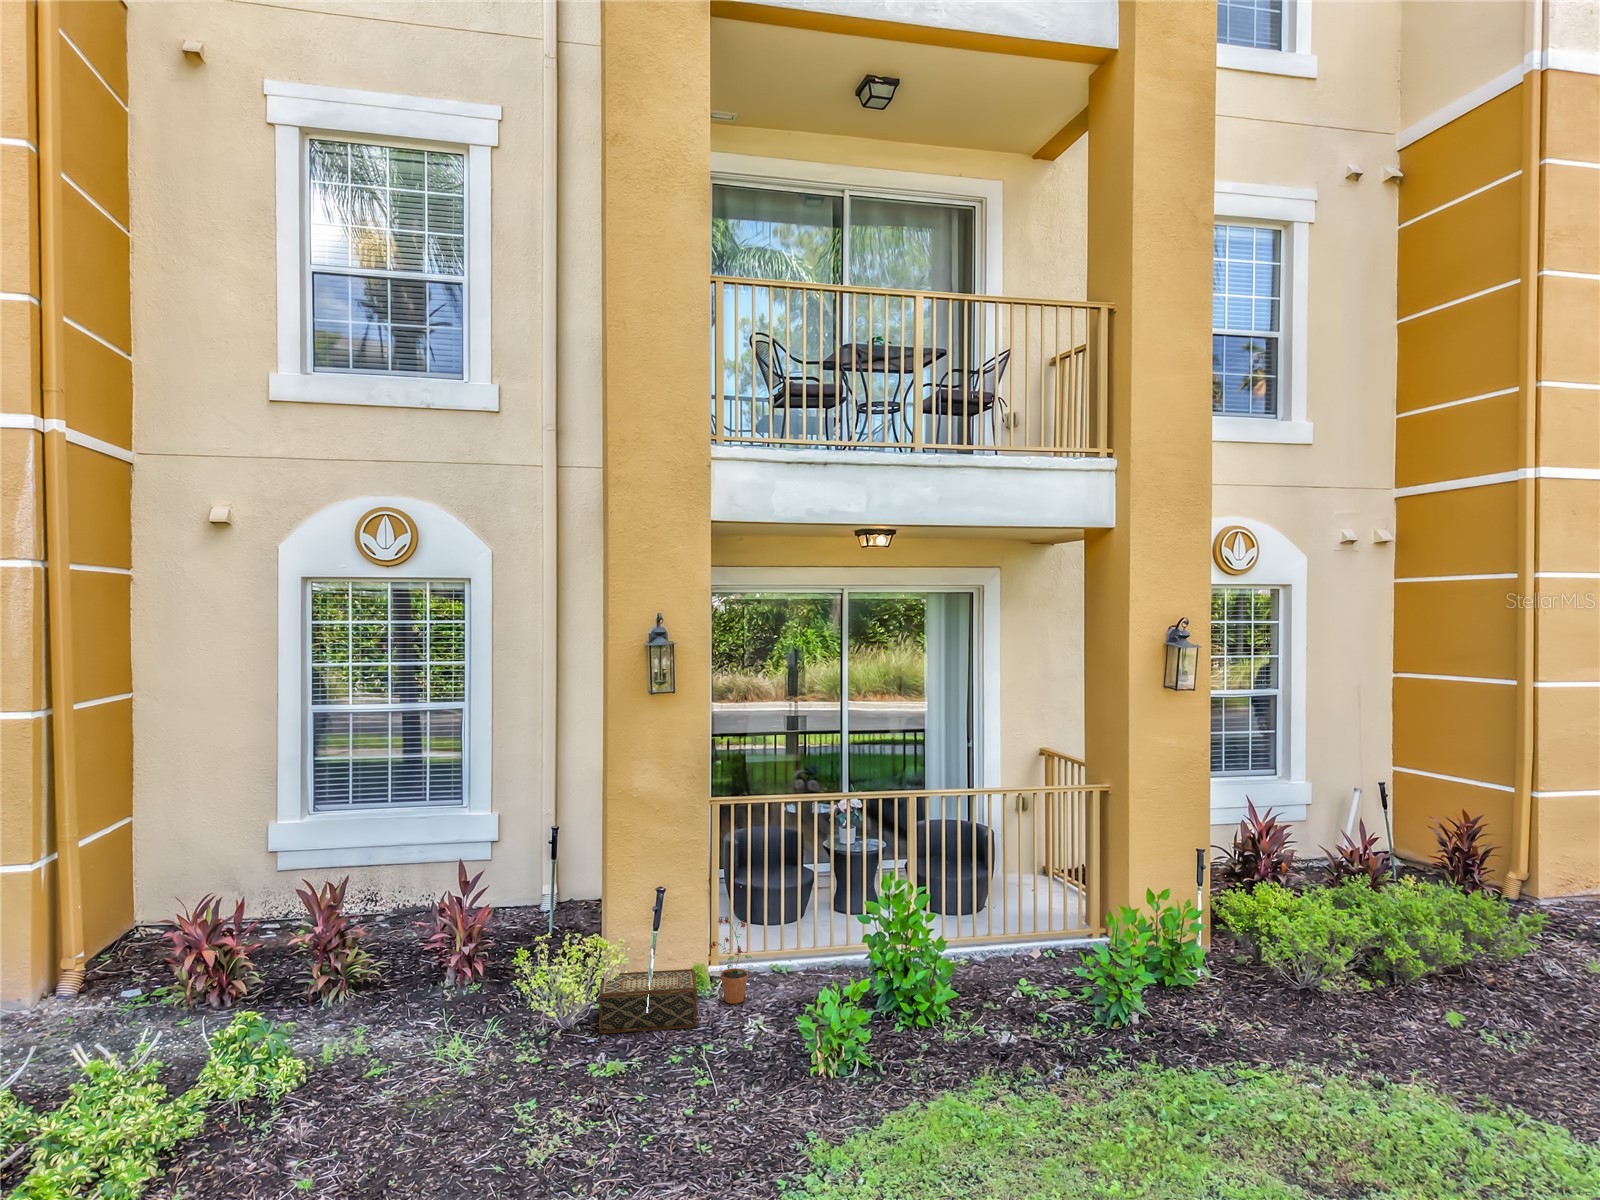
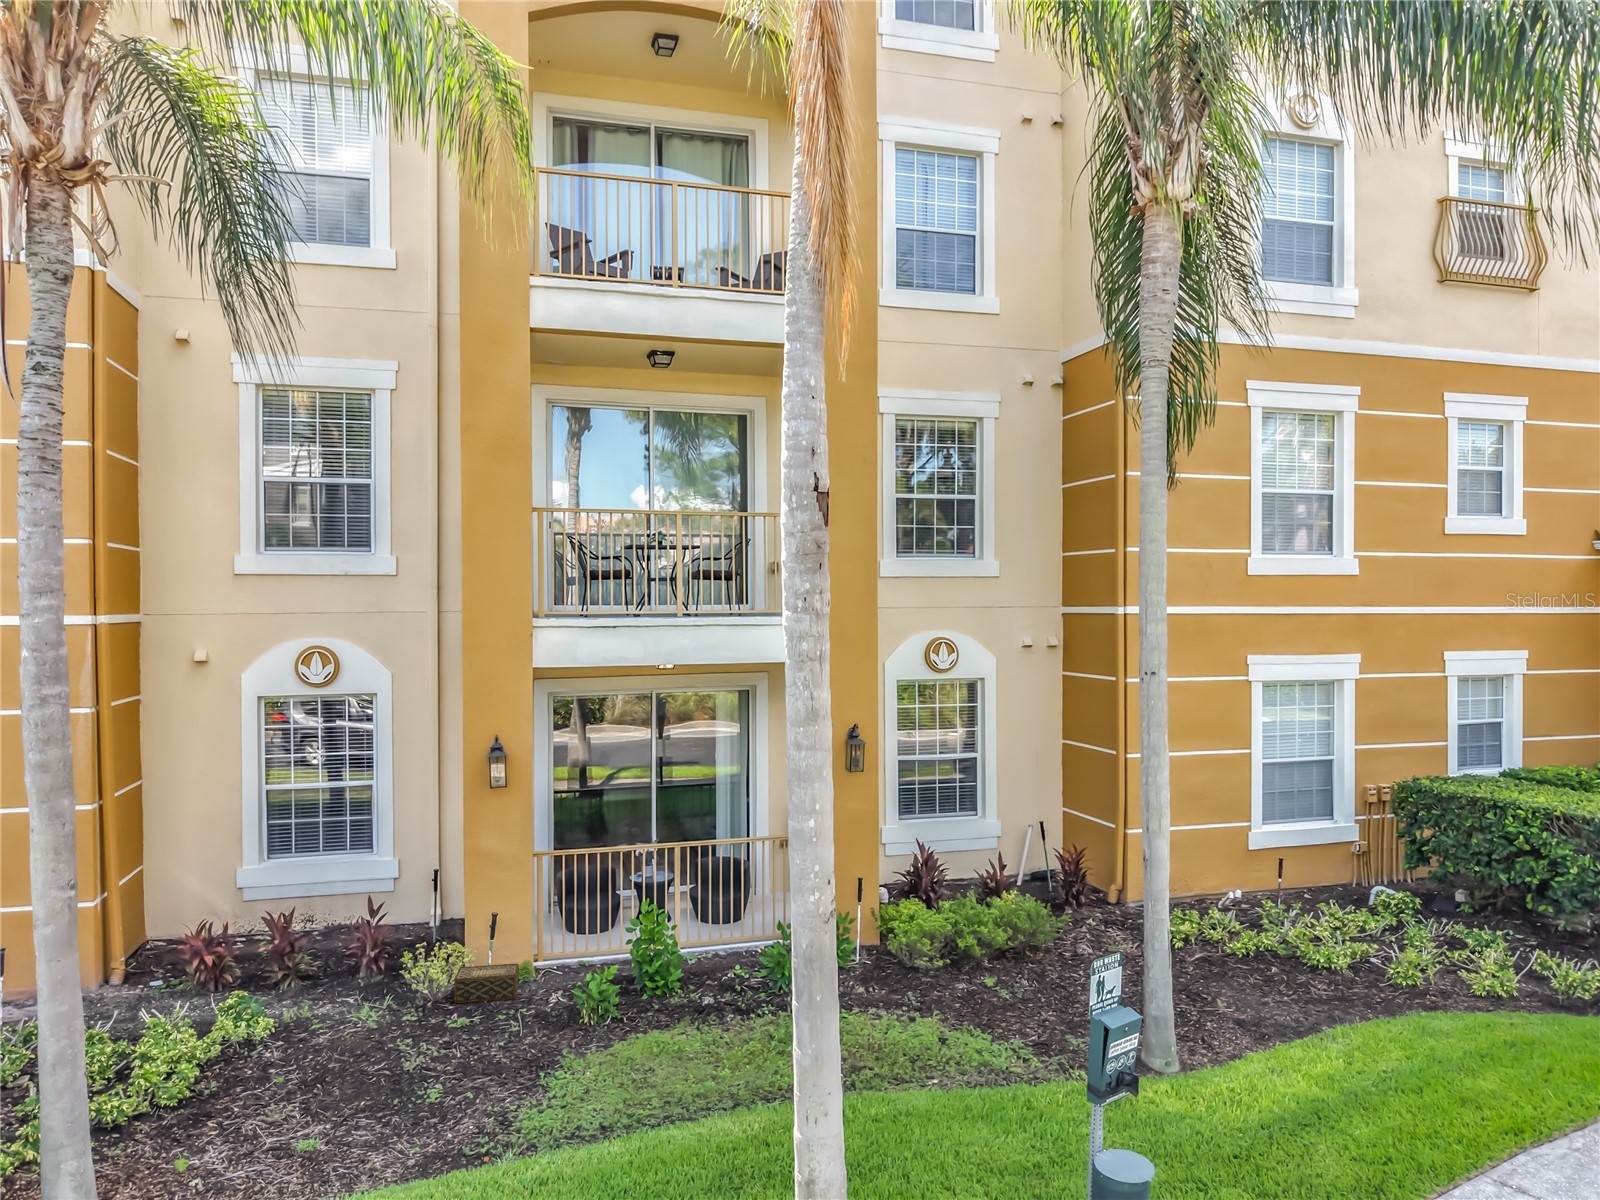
potted plant: present [709,916,752,1004] -> none [528,930,557,985]

